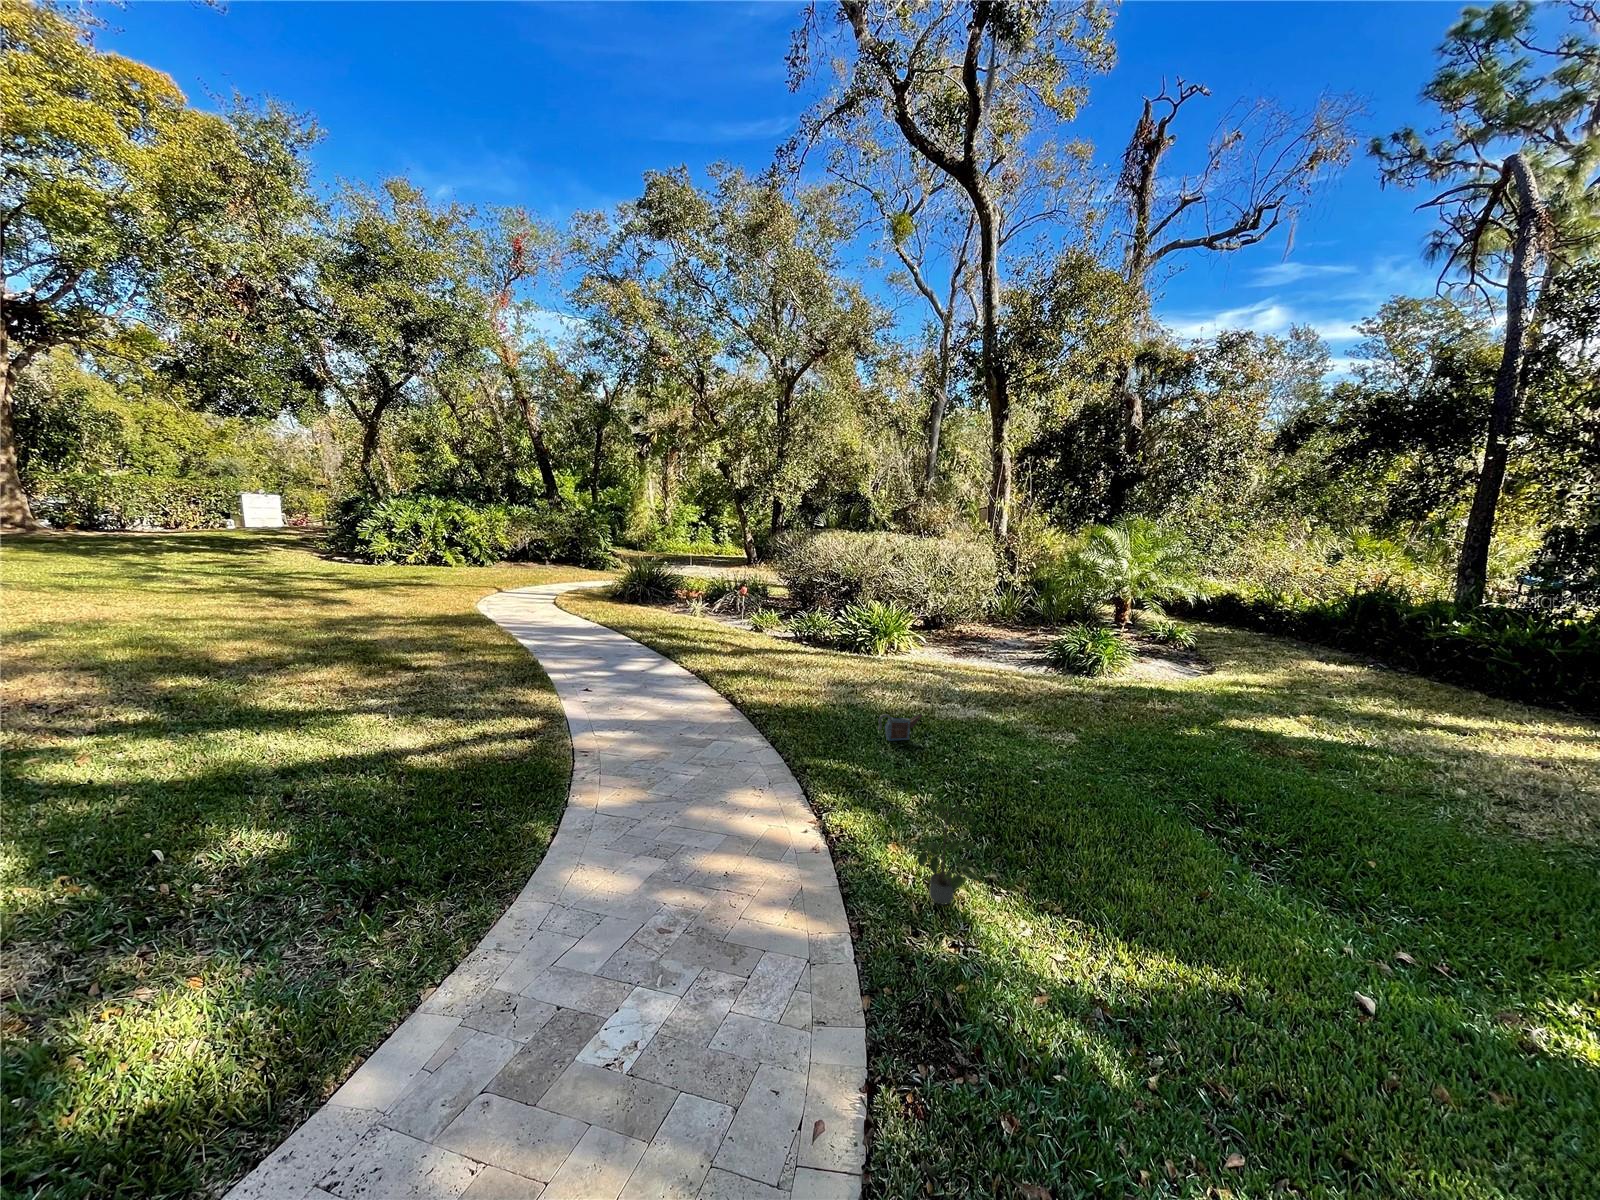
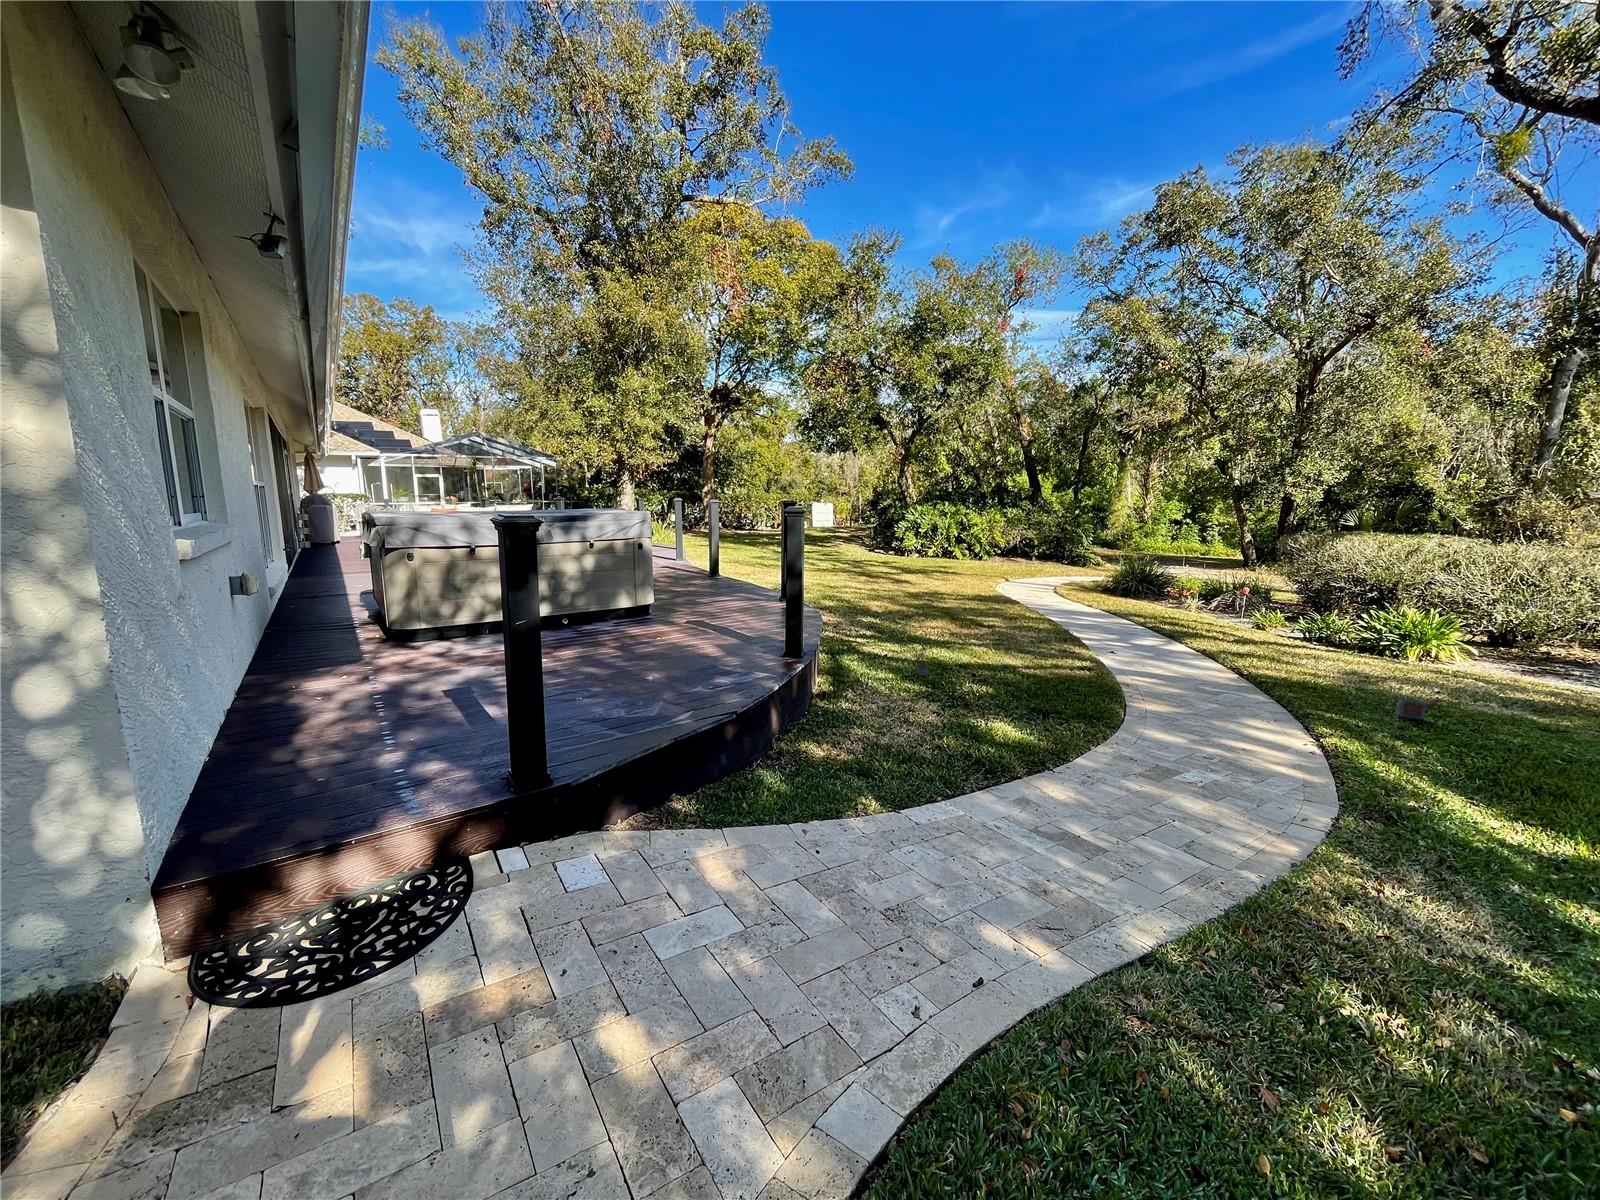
potted plant: present [917,801,979,905] -> present [912,634,928,676]

